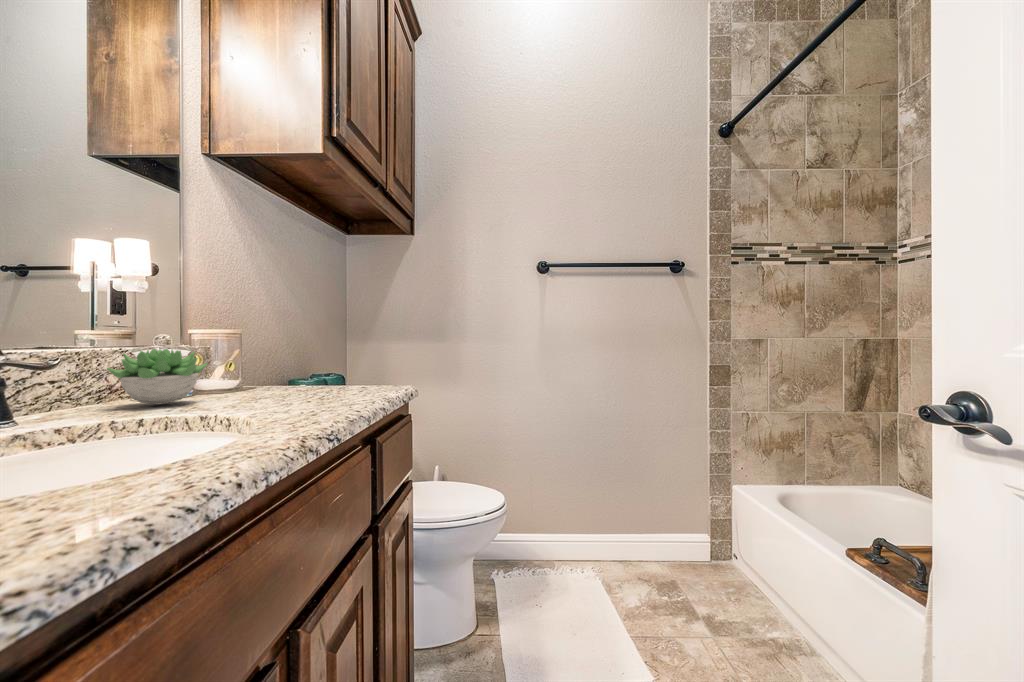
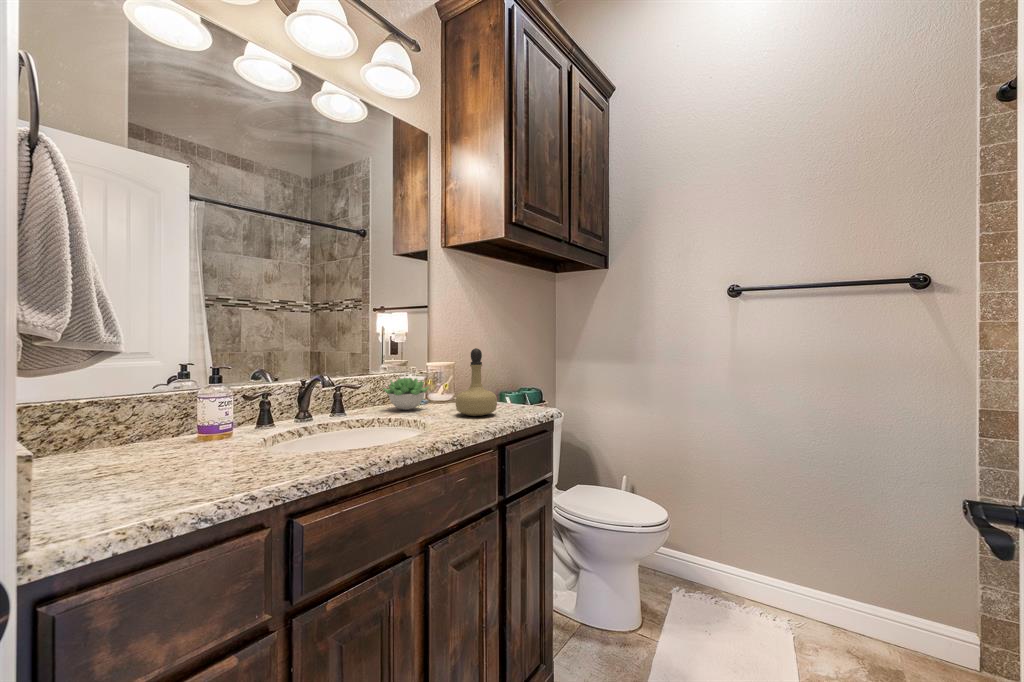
perfume bottle: none [272,298,341,401] -> present [456,348,497,416]

